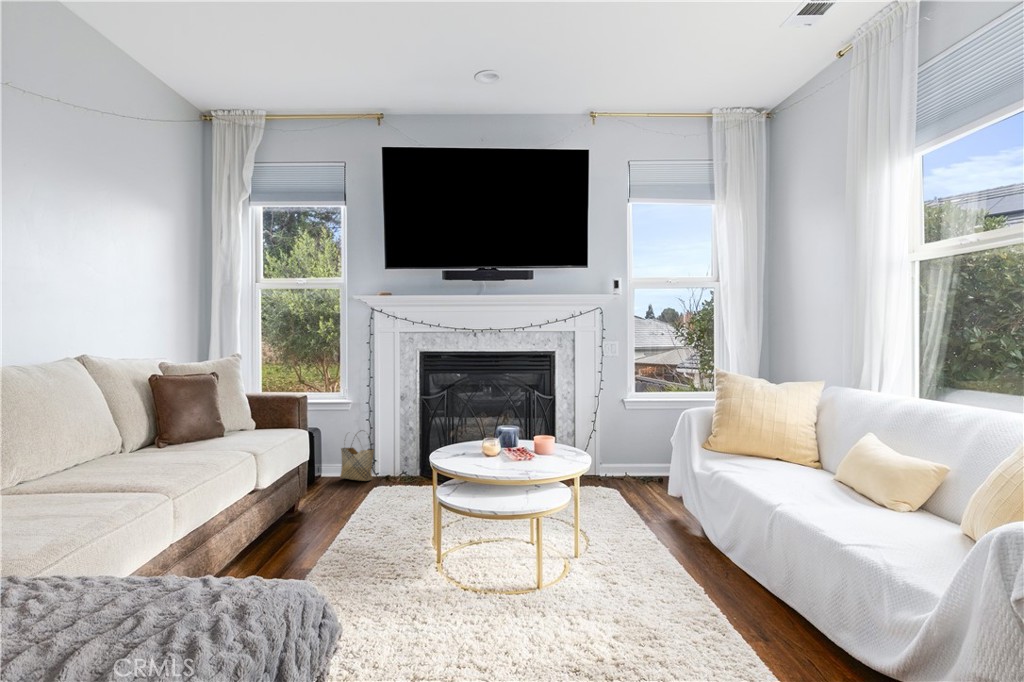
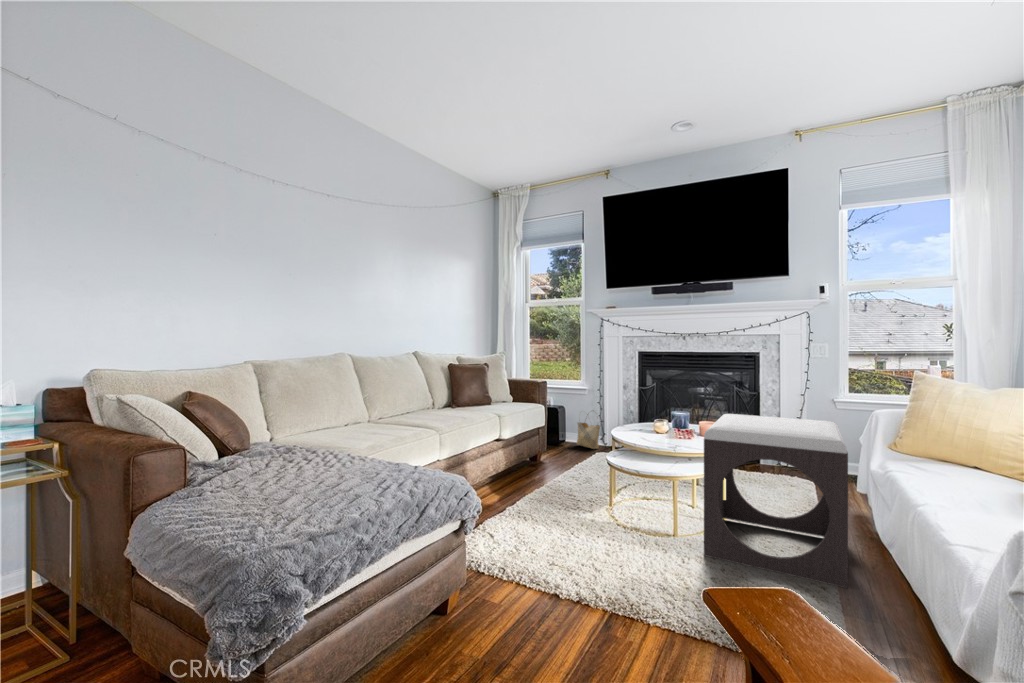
footstool: none [564,425,722,604] -> present [704,414,848,588]

